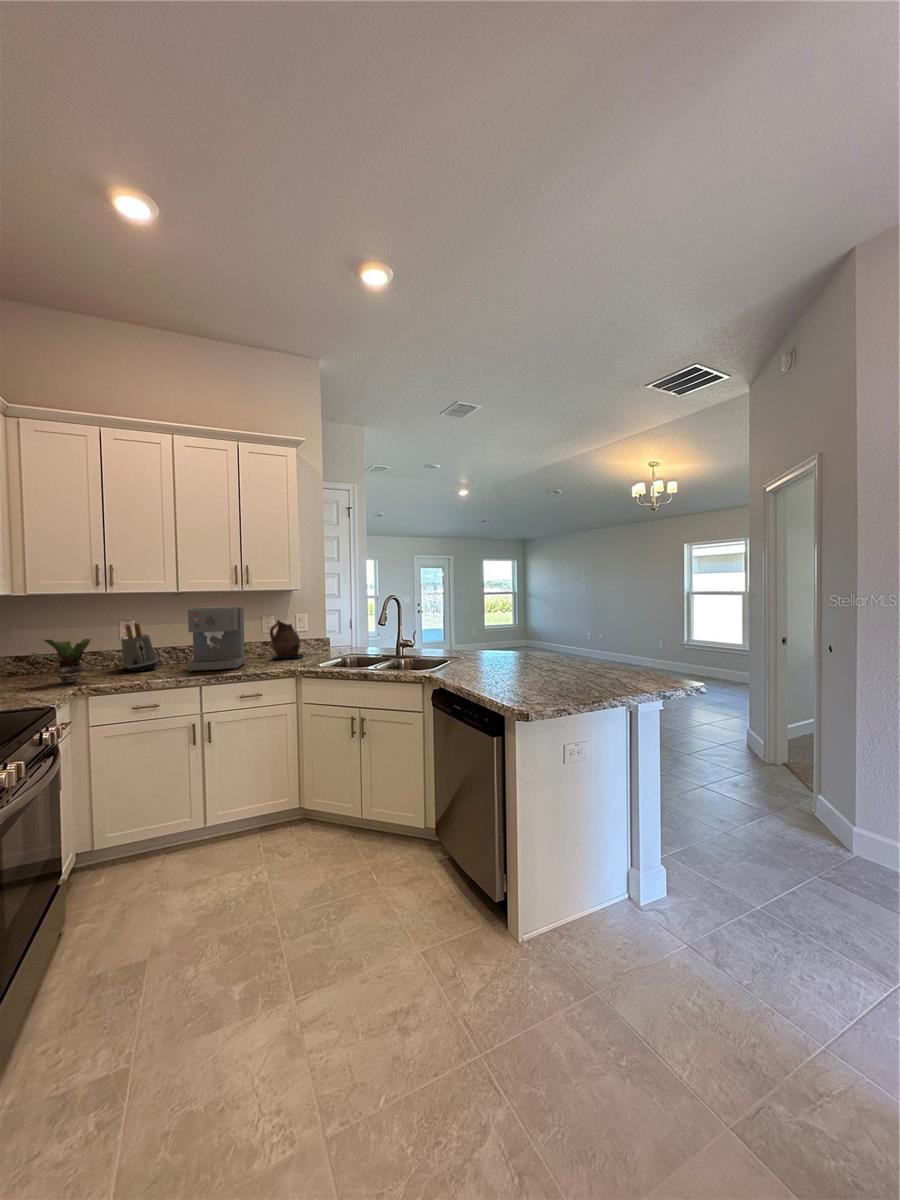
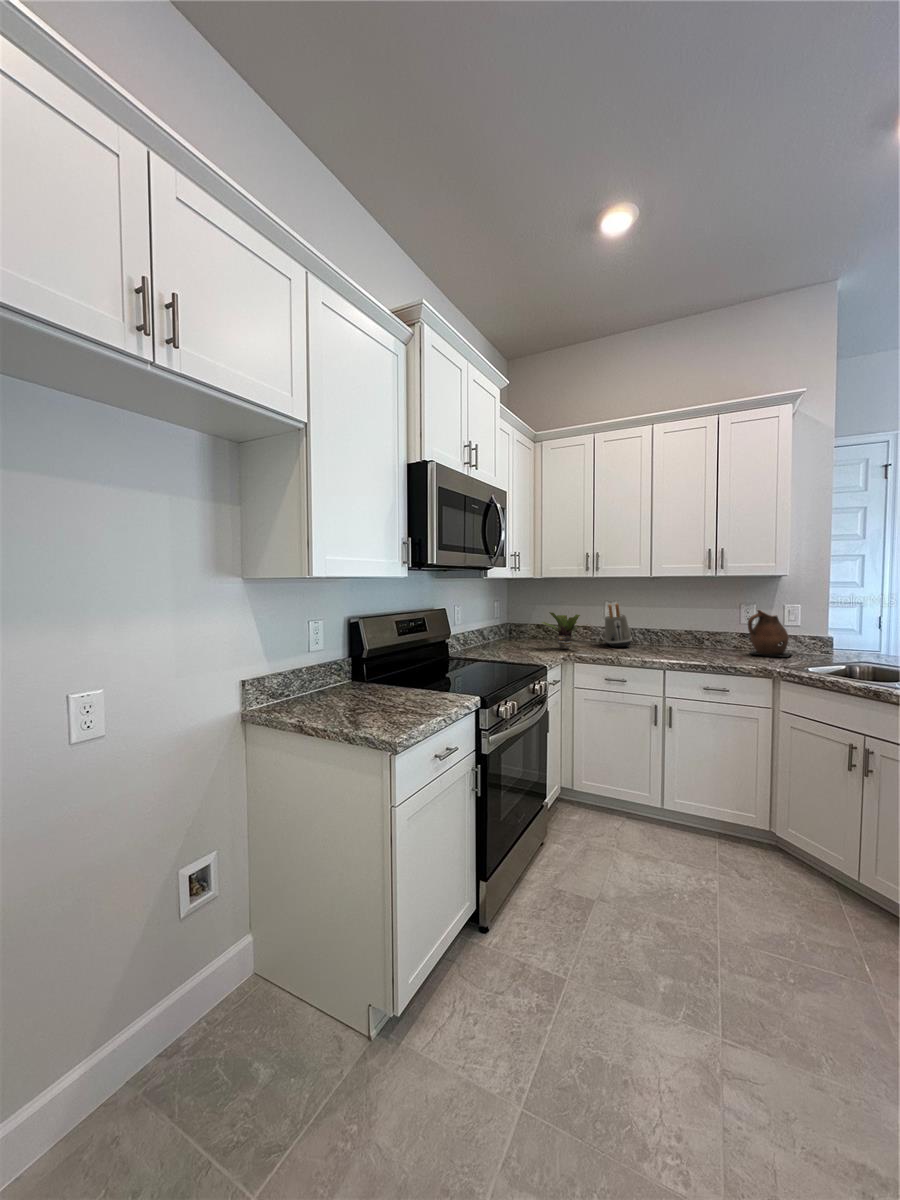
coffee maker: present [187,607,245,672] -> none [655,592,717,659]

